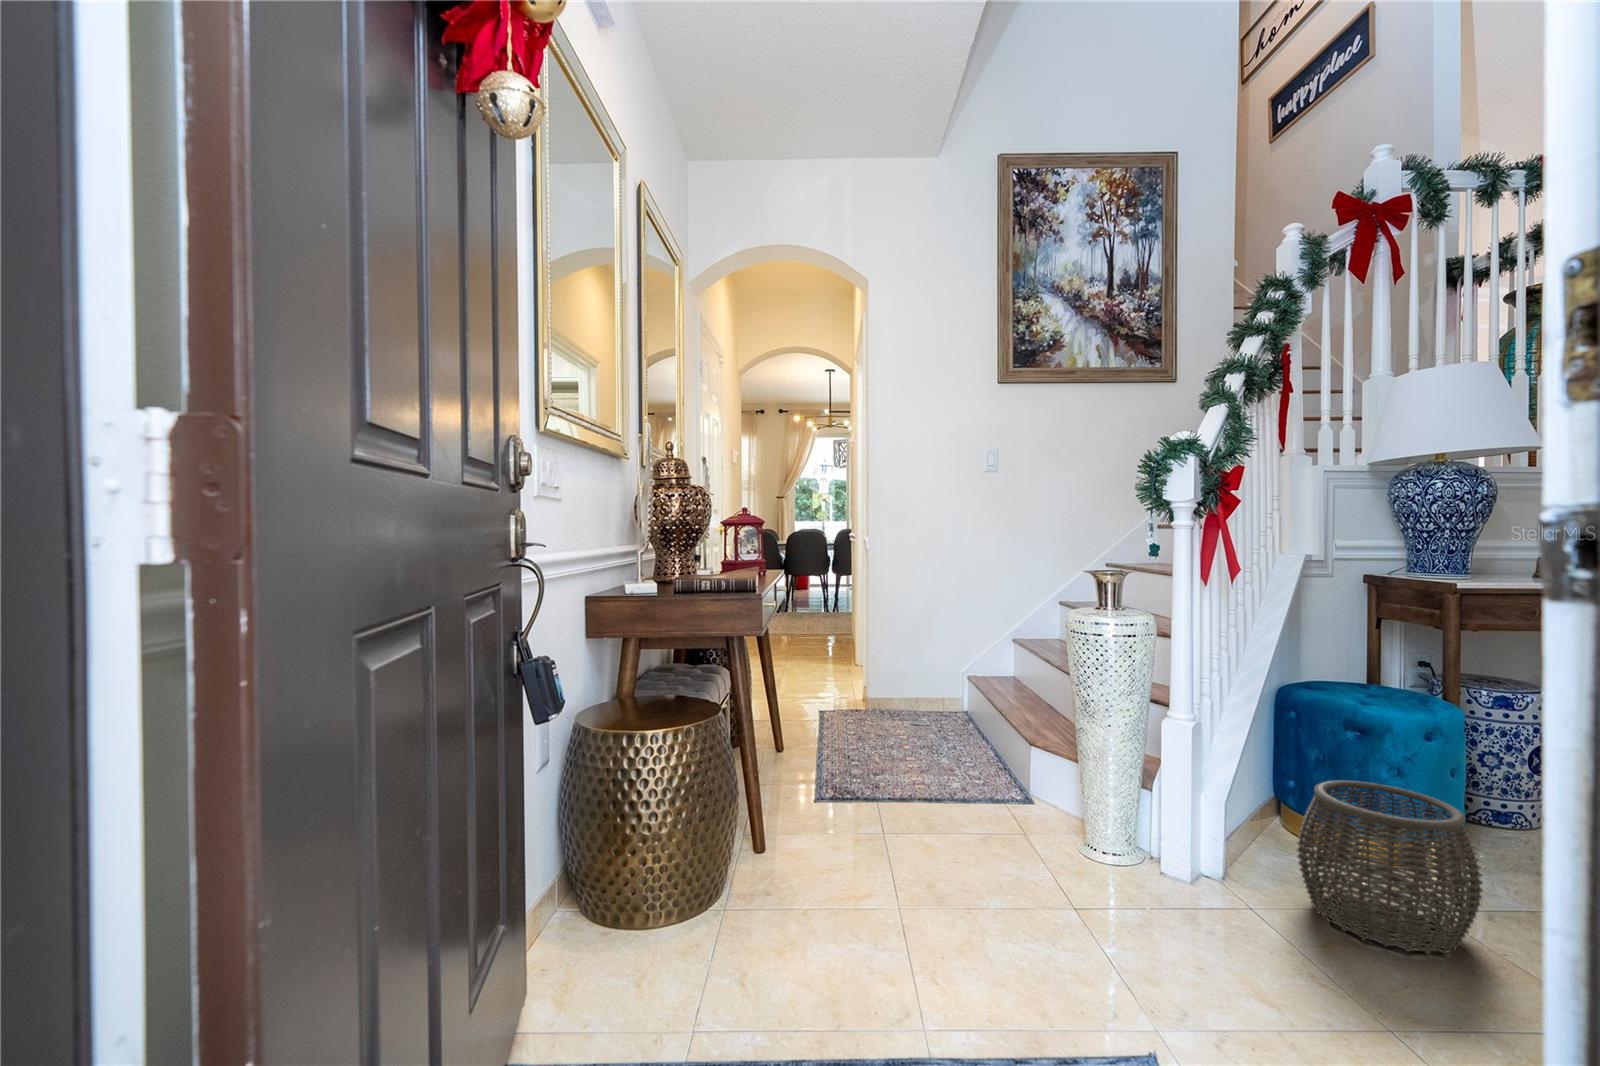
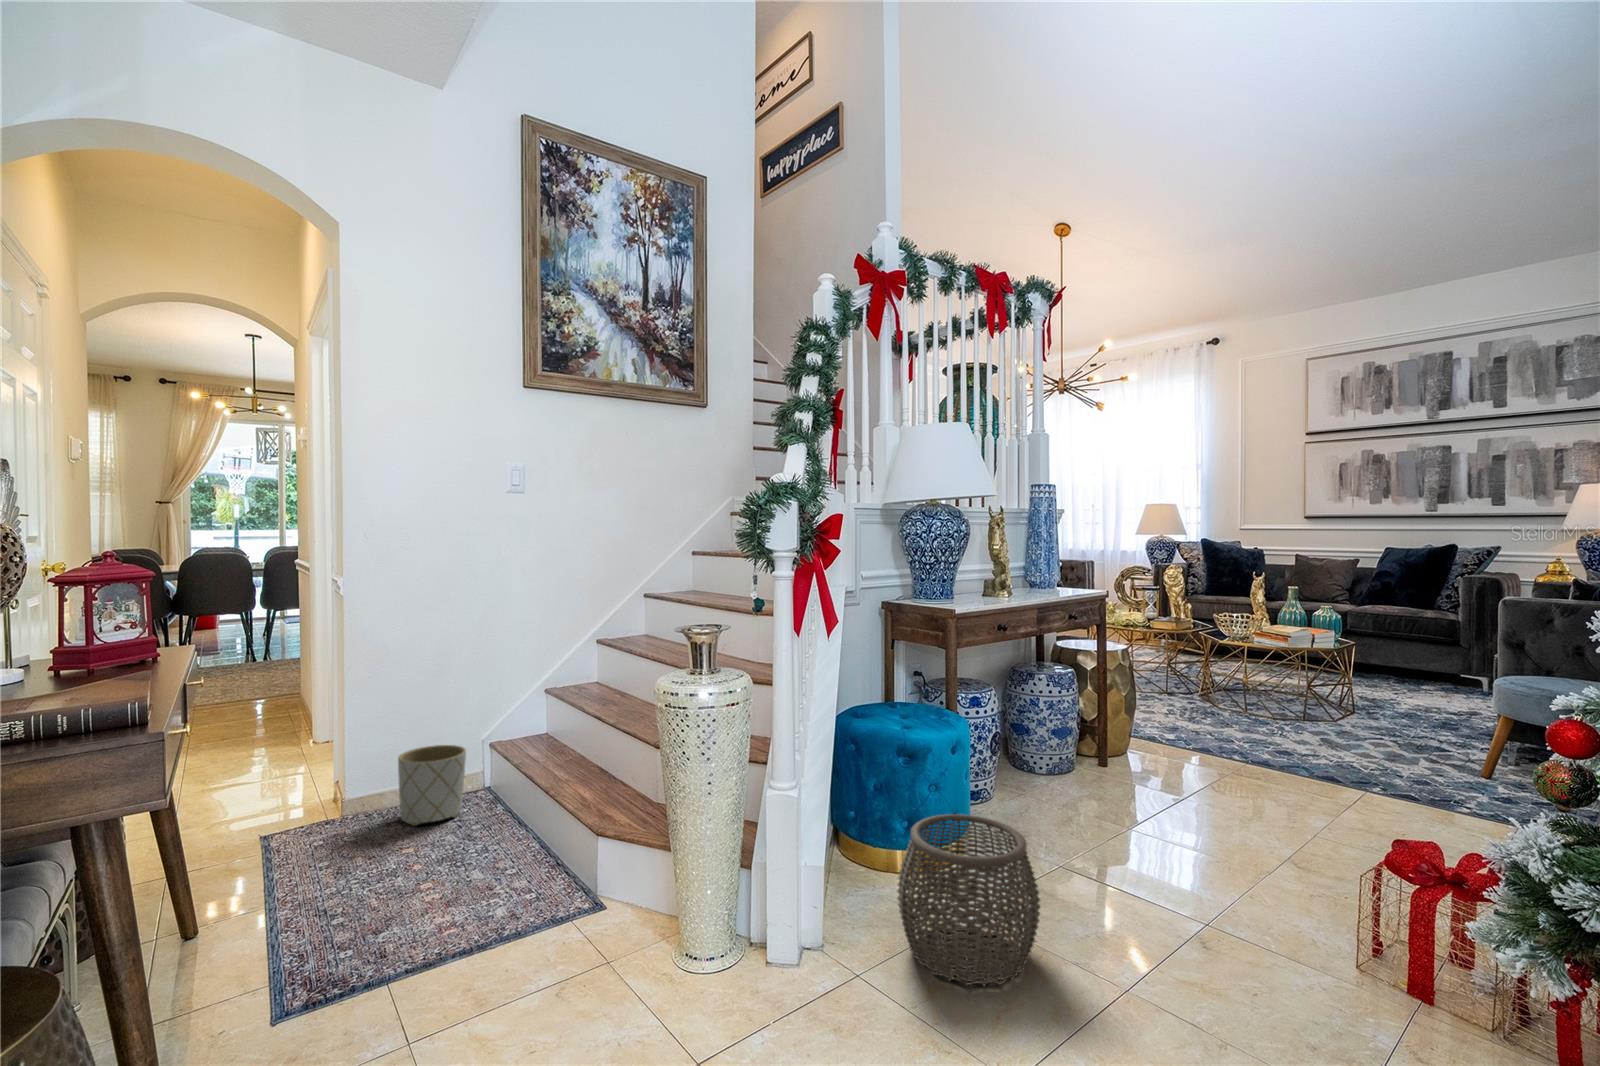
planter: none [900,669,947,725] -> present [398,745,466,826]

